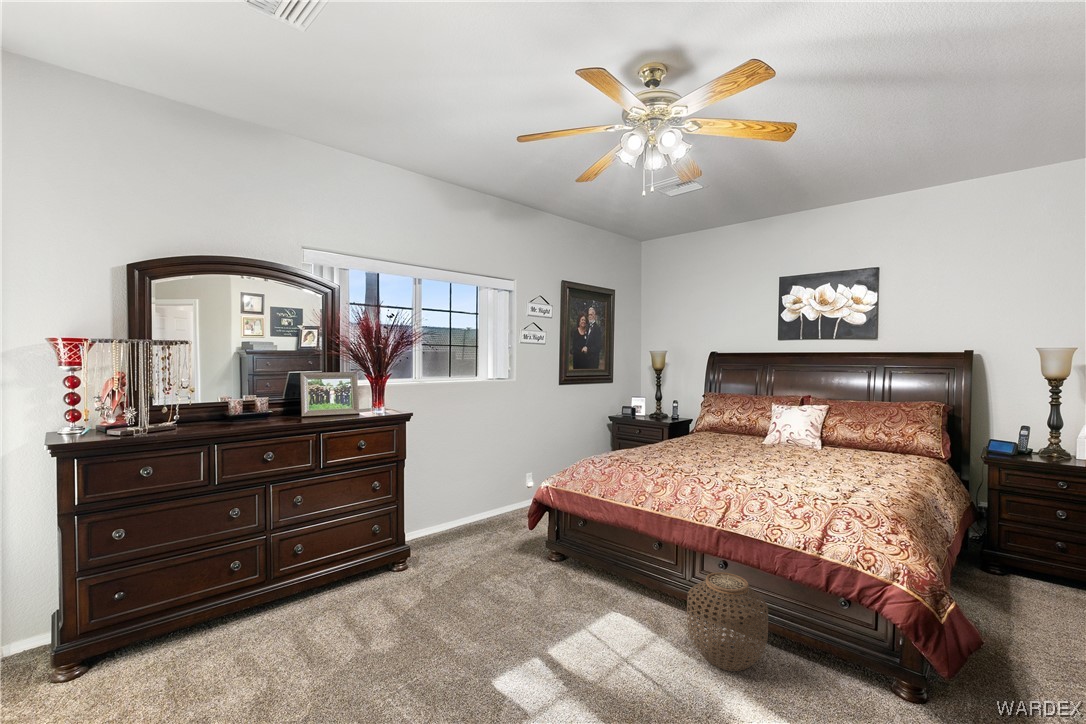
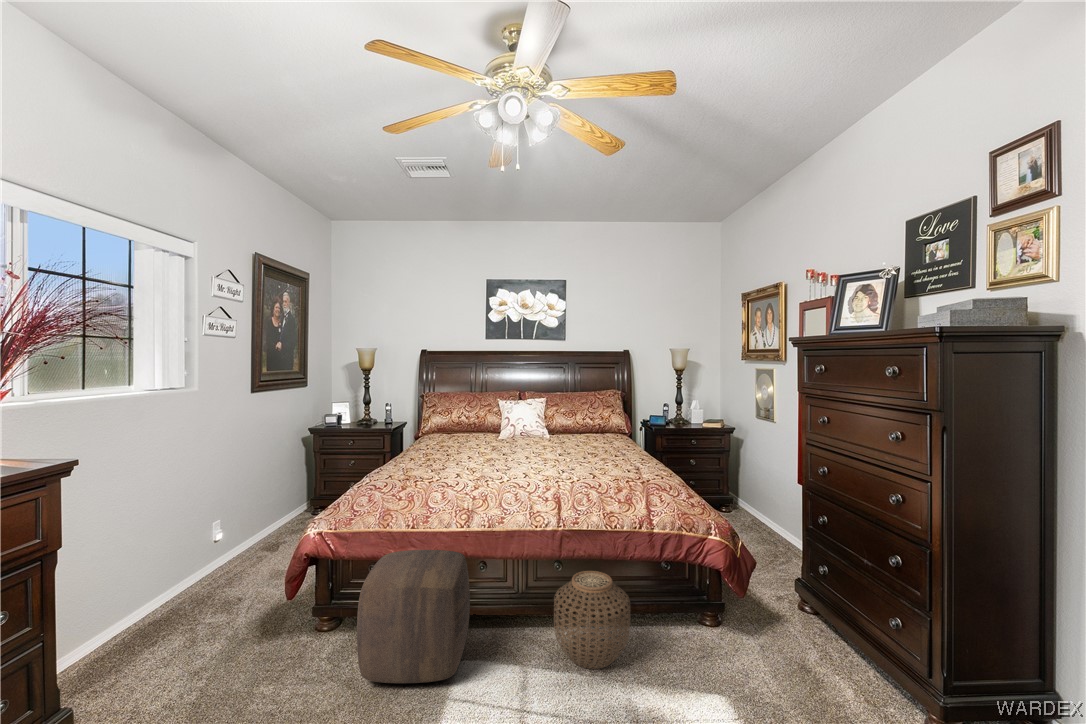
ottoman: none [538,513,636,617] -> present [357,550,470,683]

